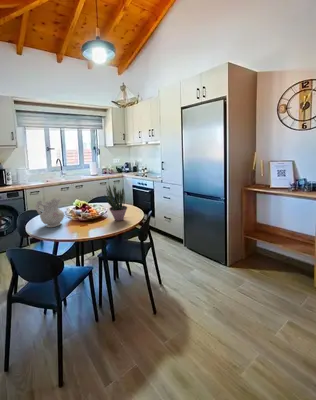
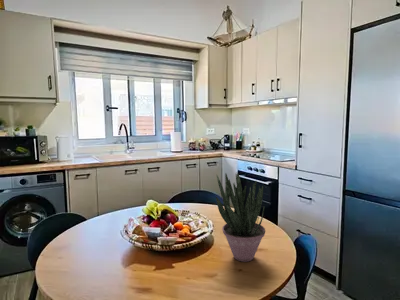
ceramic pitcher: present [36,198,64,227] -> none [60,197,121,267]

